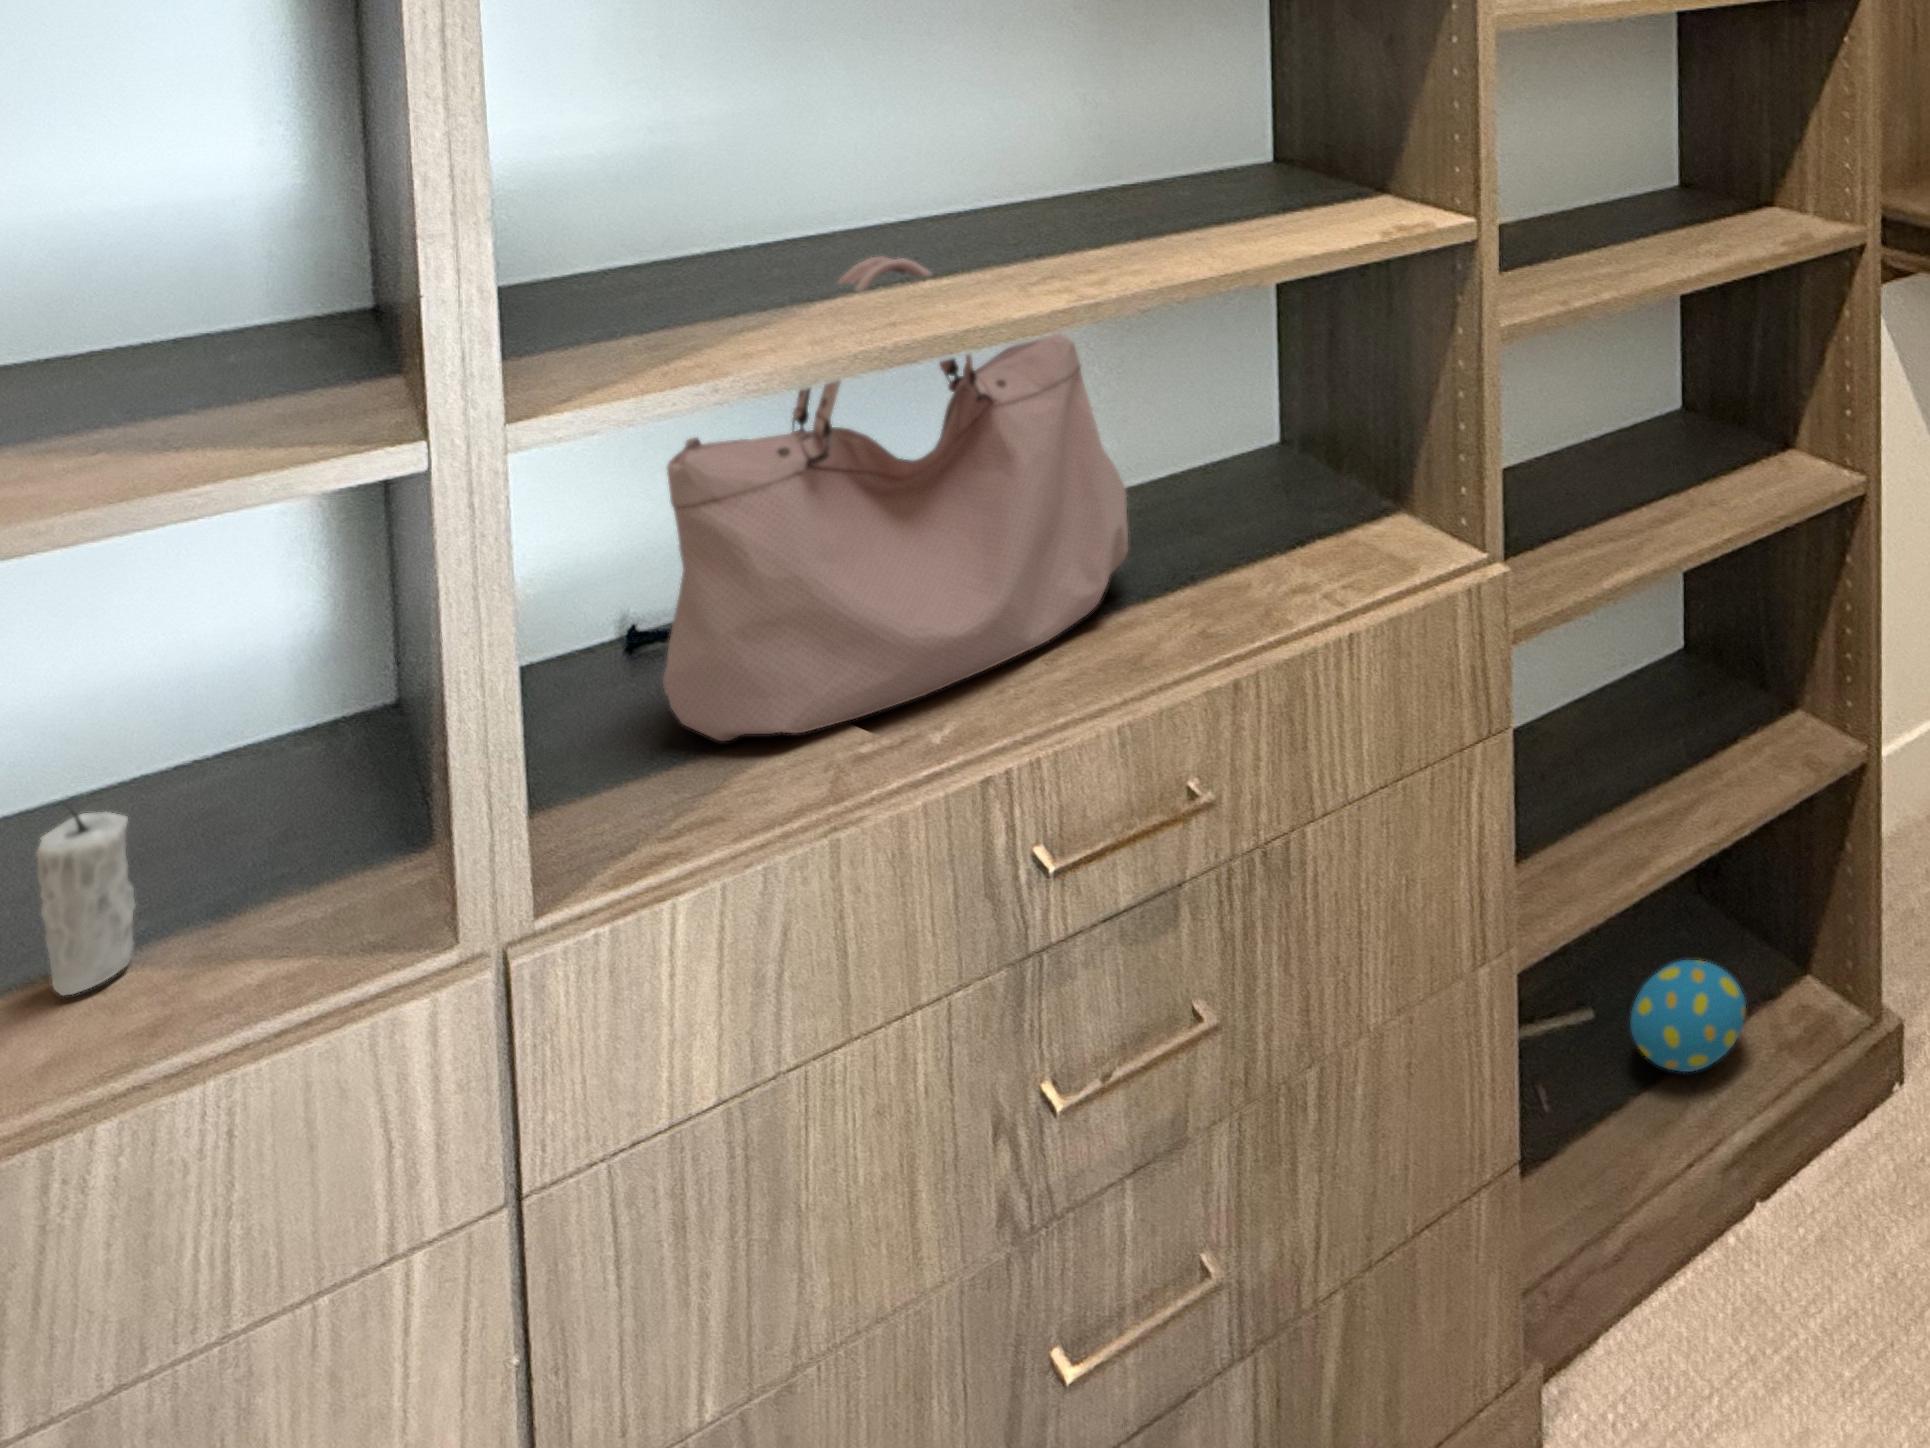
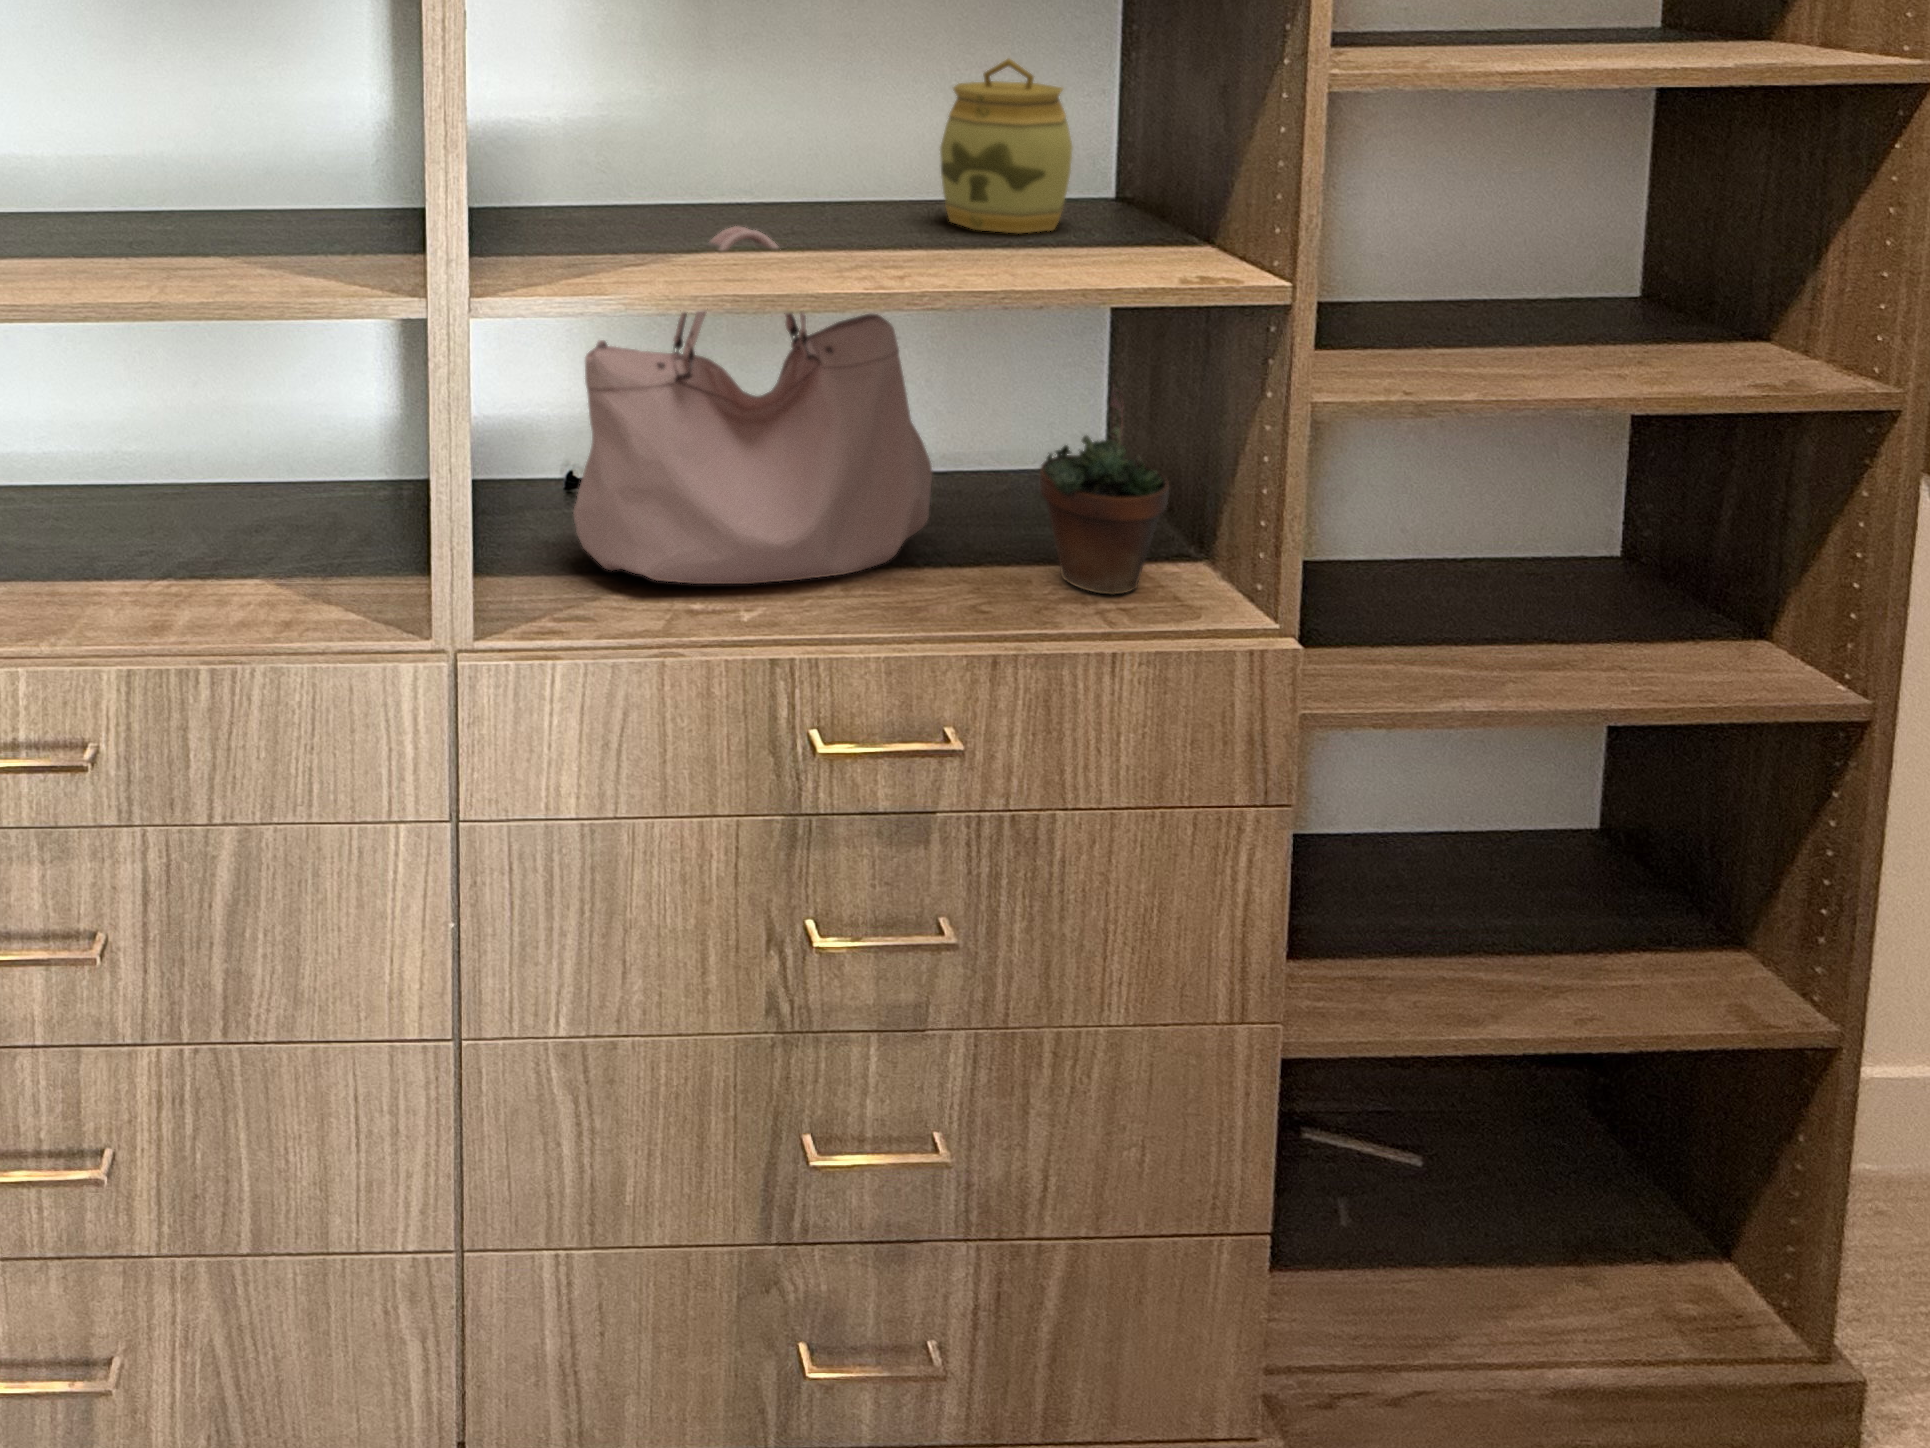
jar: none [1104,27,1242,216] -> present [940,59,1072,234]
succulent plant: none [1247,357,1376,577] -> present [1040,390,1169,595]
candle: present [37,810,135,995] -> none [245,475,288,593]
decorative egg: present [1630,960,1746,1072] -> none [1456,1155,1615,1284]

